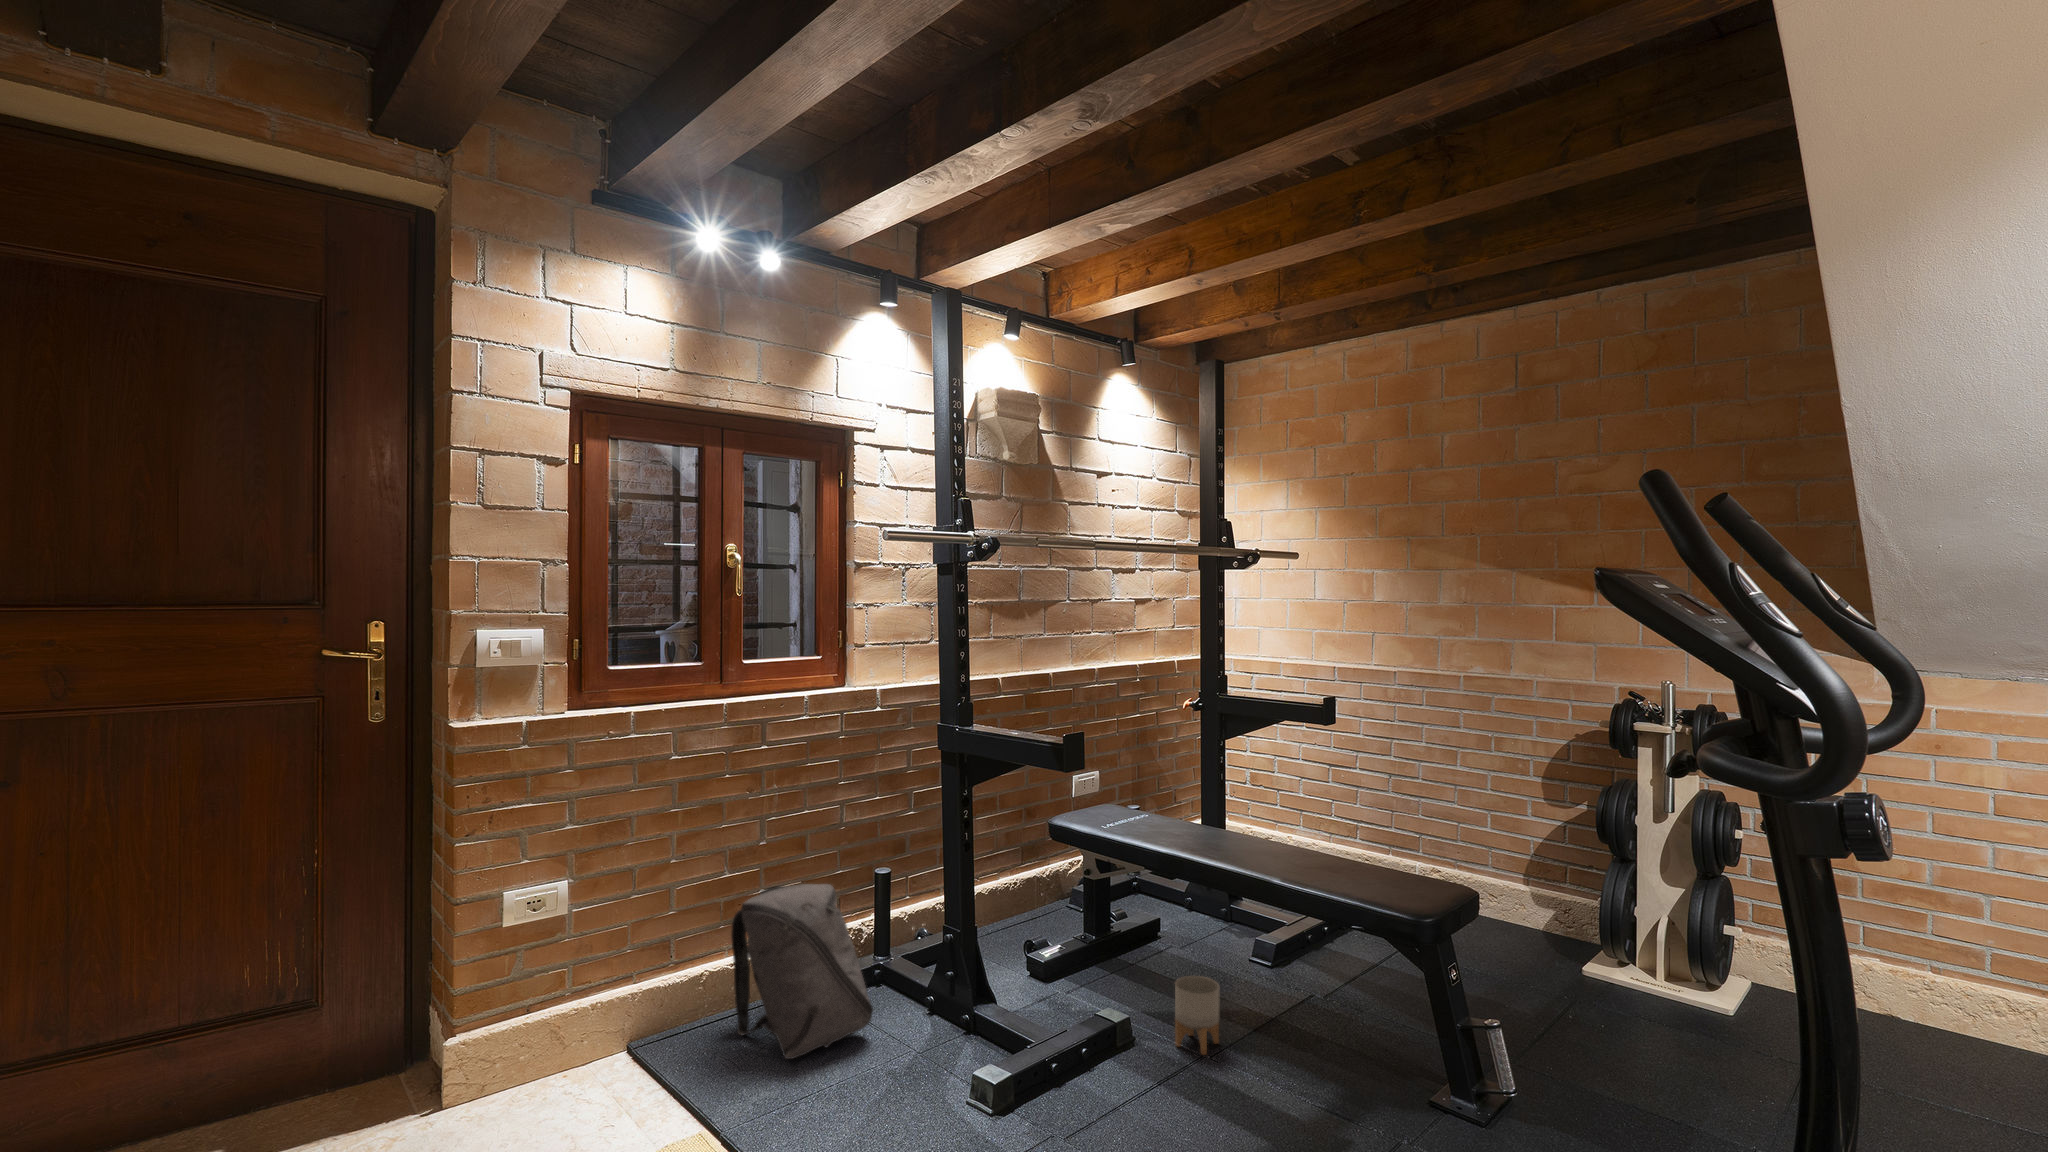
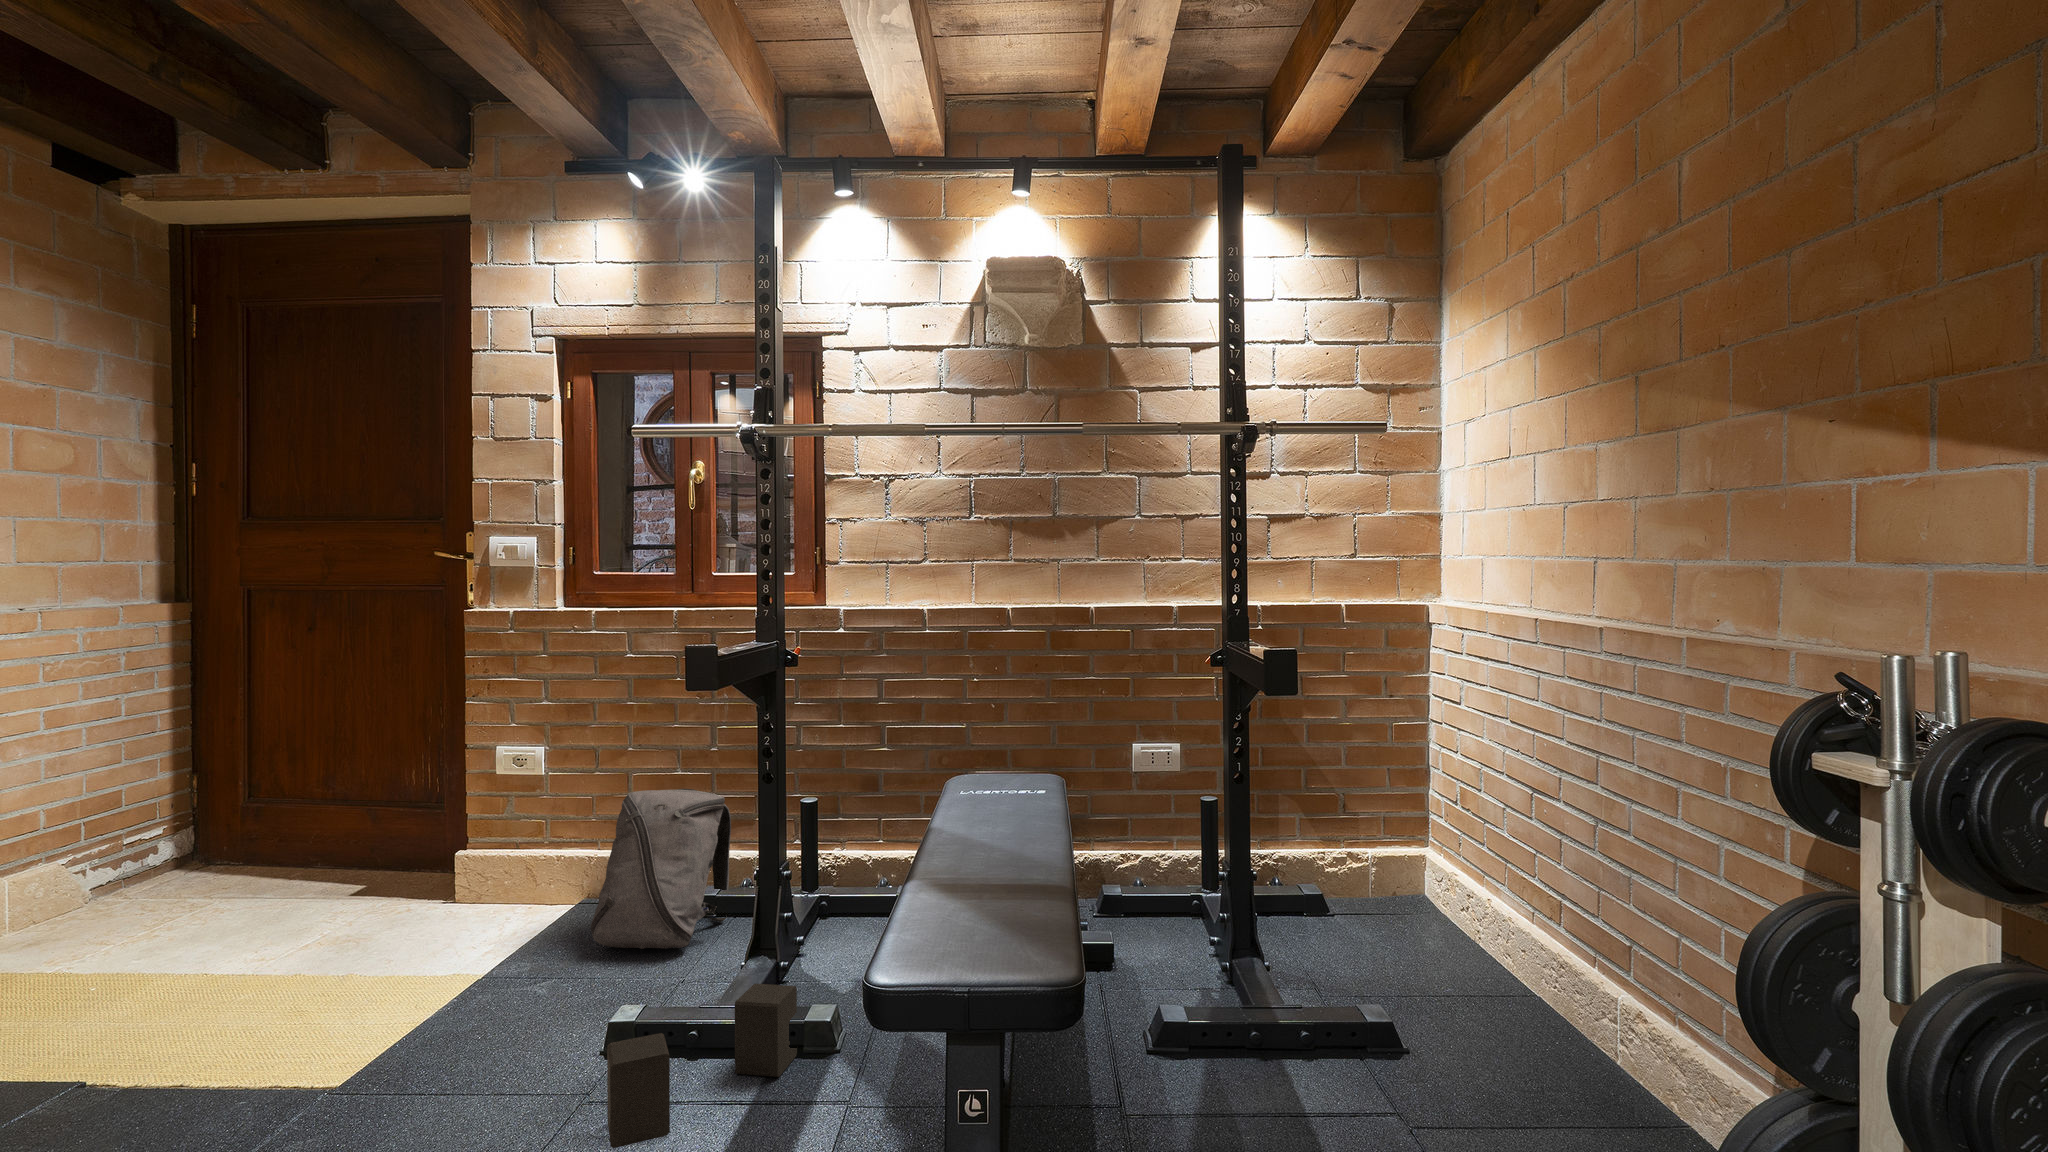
planter: present [1175,976,1219,1055] -> none [825,998,889,1110]
speaker: none [1092,993,1178,1130] -> present [607,984,797,1148]

